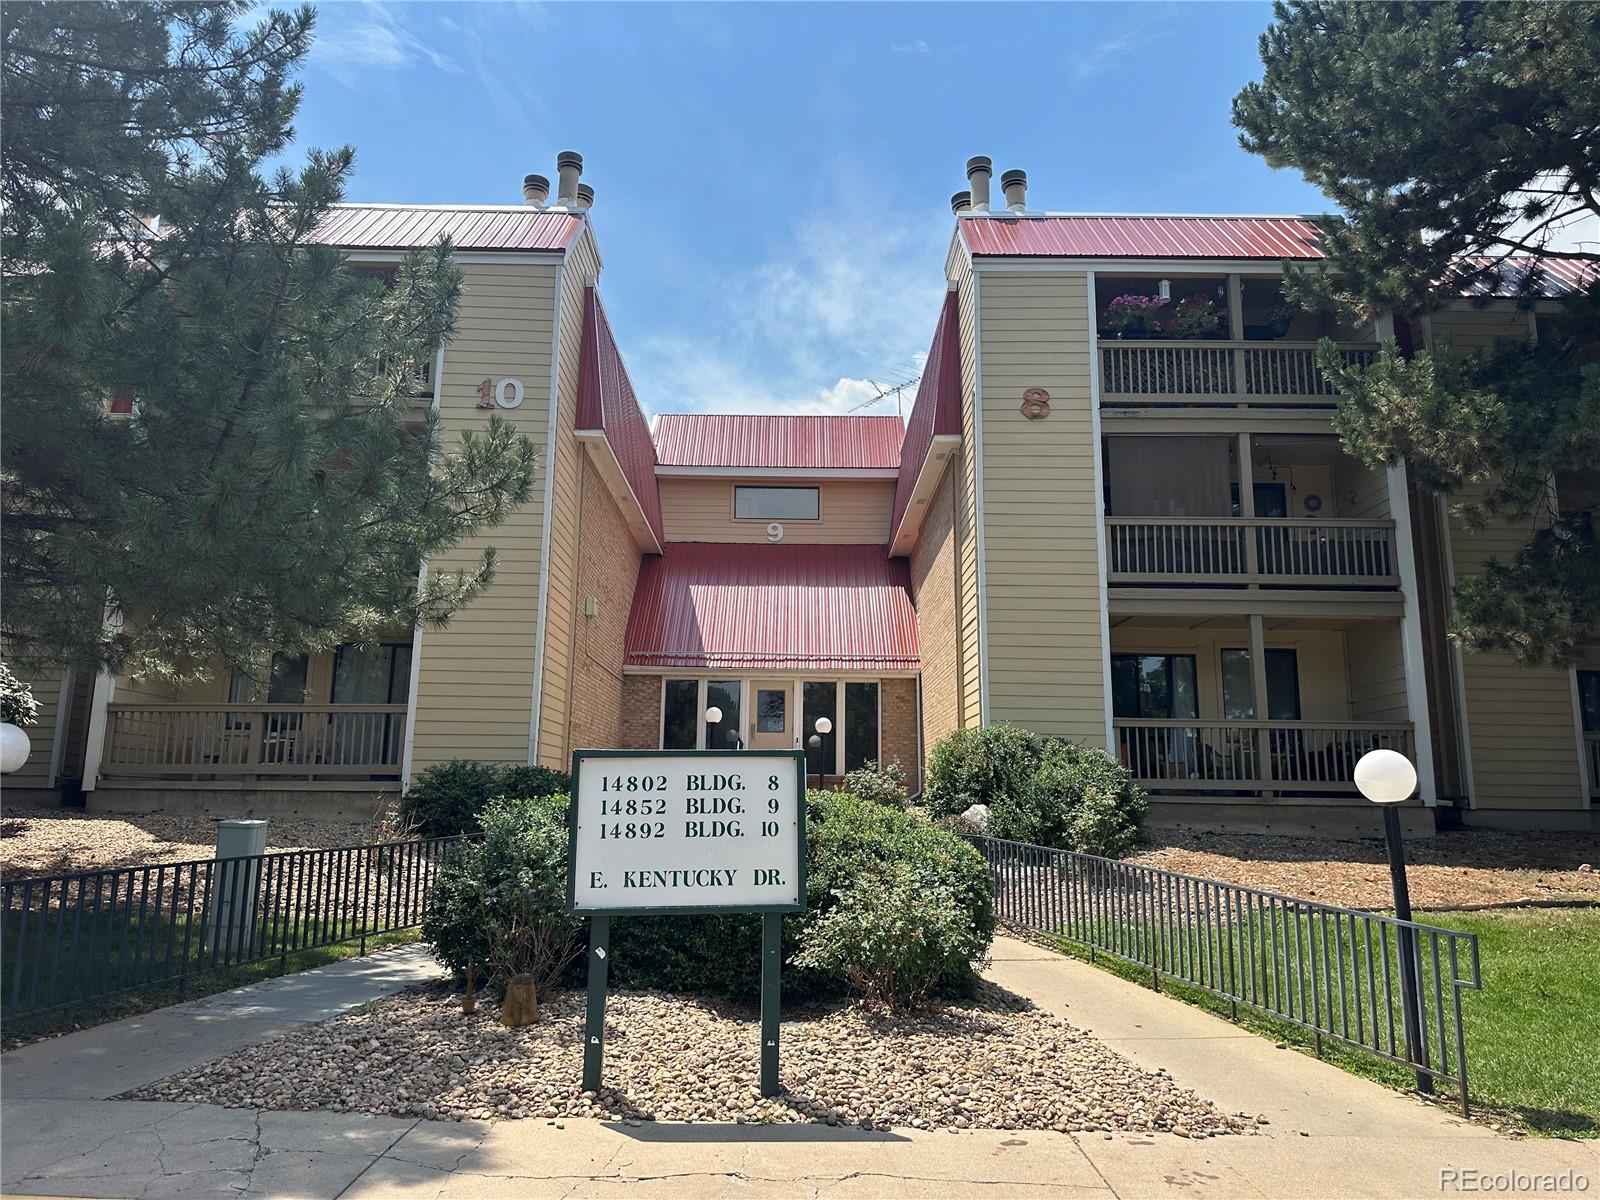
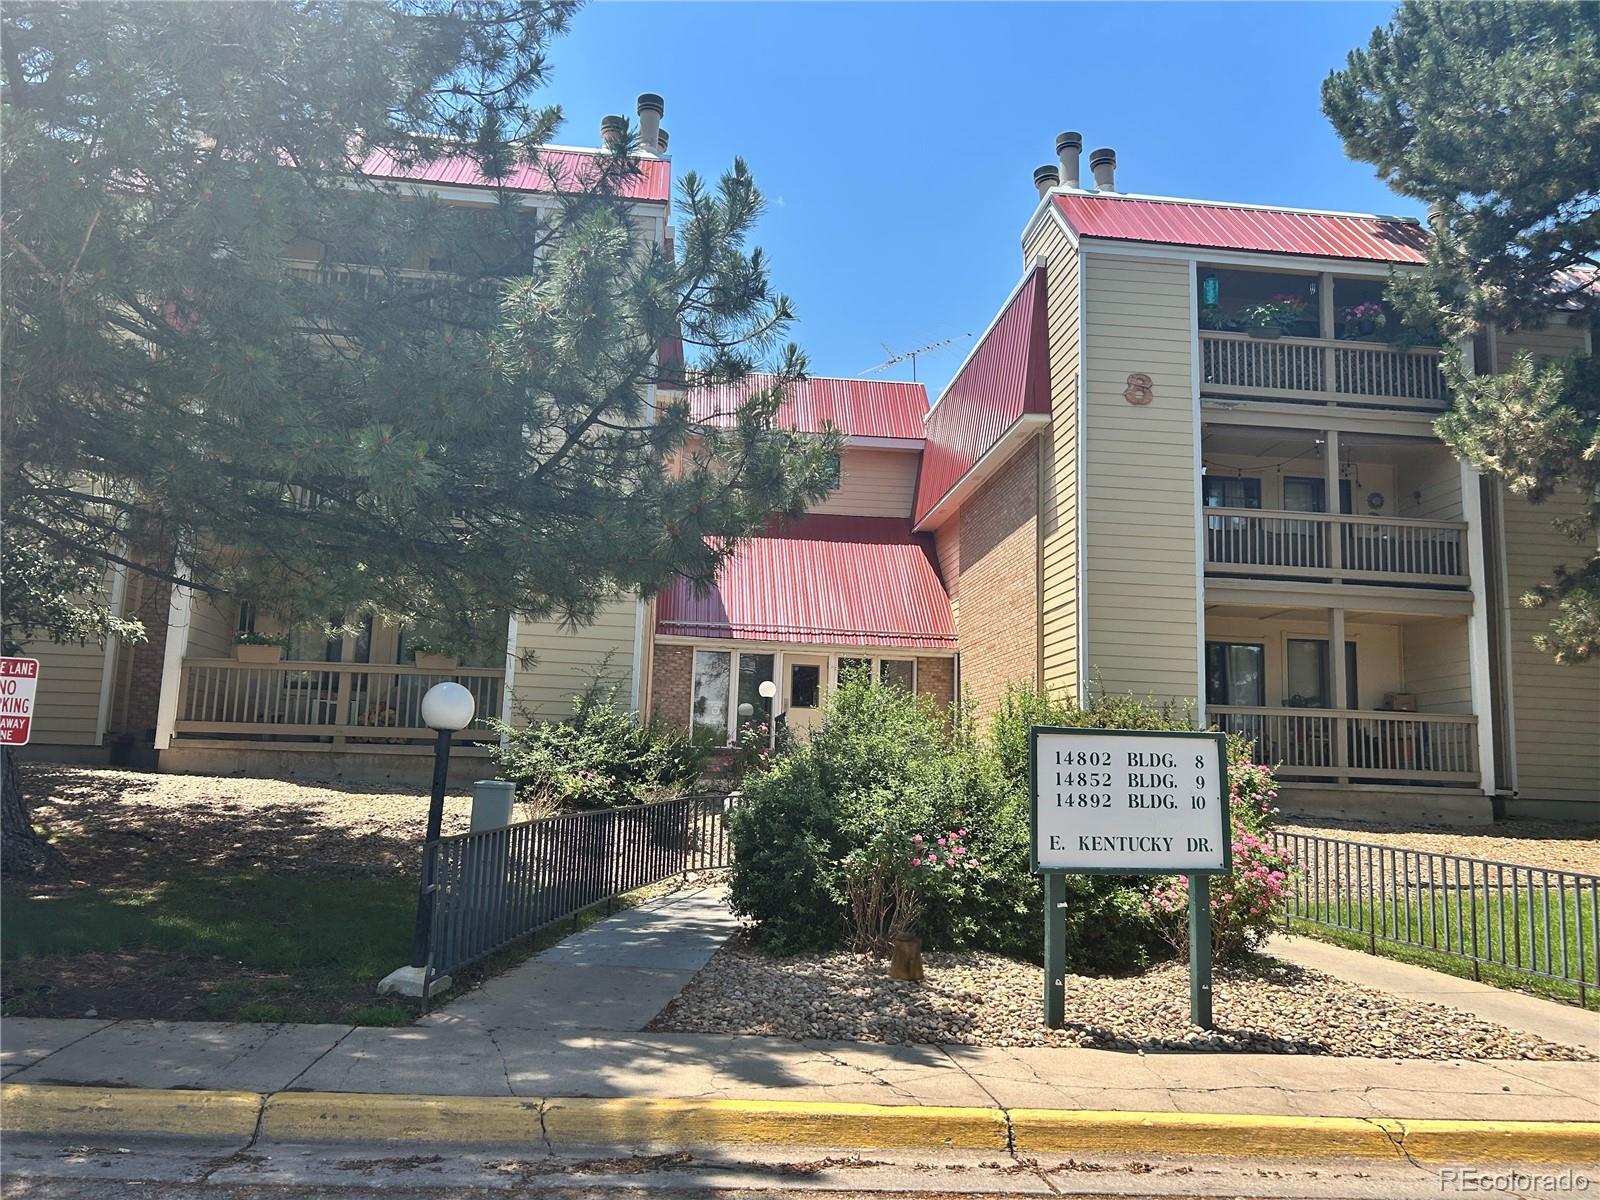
decorative plant: present [461,954,482,1013] -> none [832,914,862,969]

